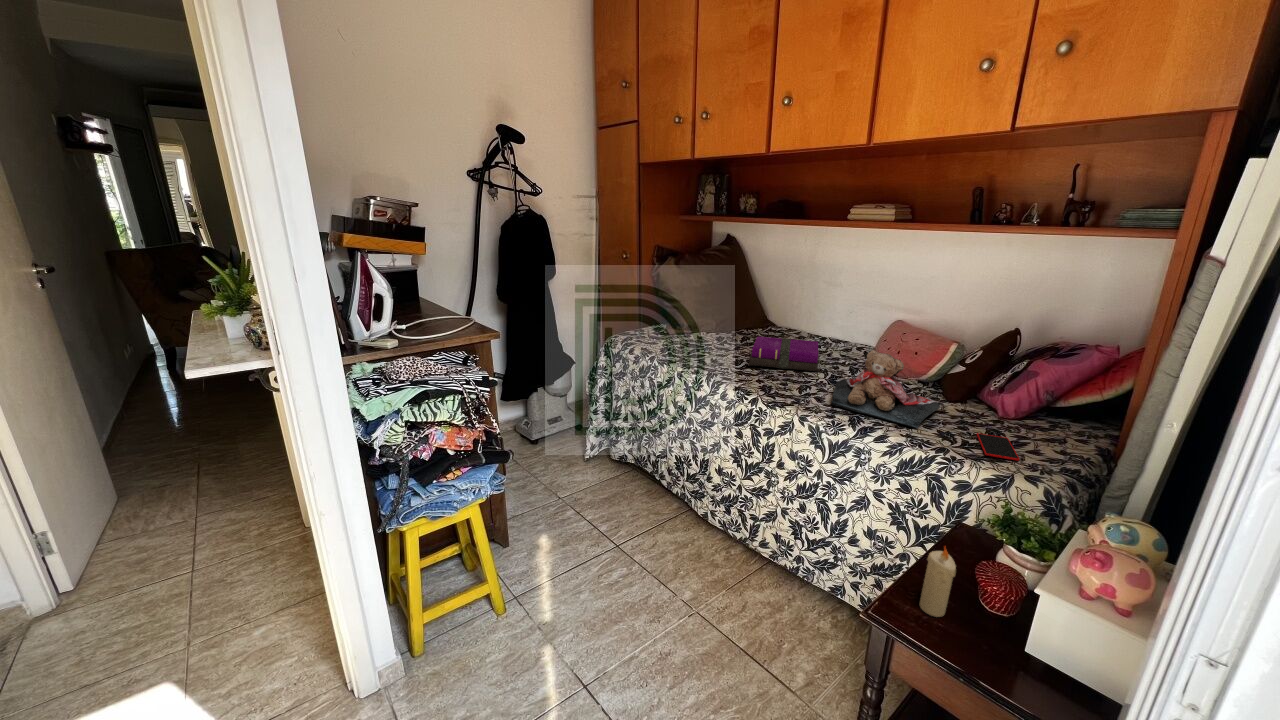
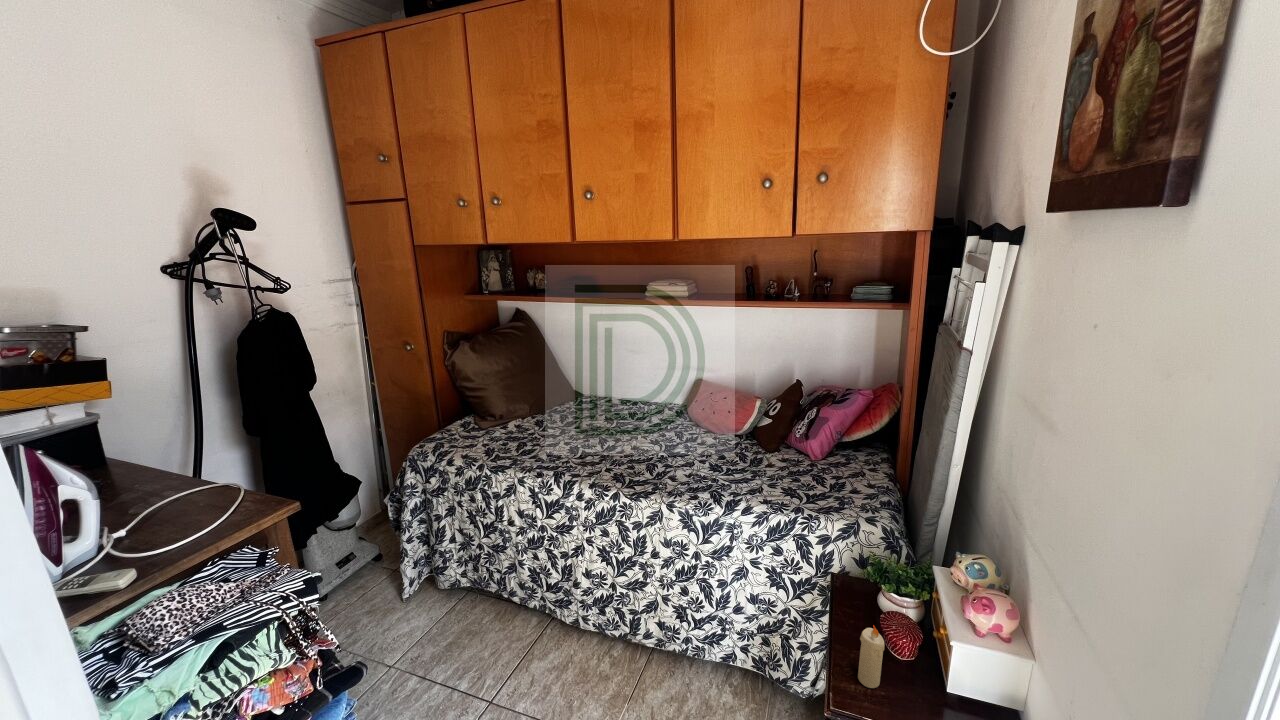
notebook: present [749,336,820,372] -> none [585,413,658,453]
teddy bear: present [832,350,942,428] -> none [683,424,774,492]
smartphone: present [977,433,1019,461] -> none [810,481,851,505]

